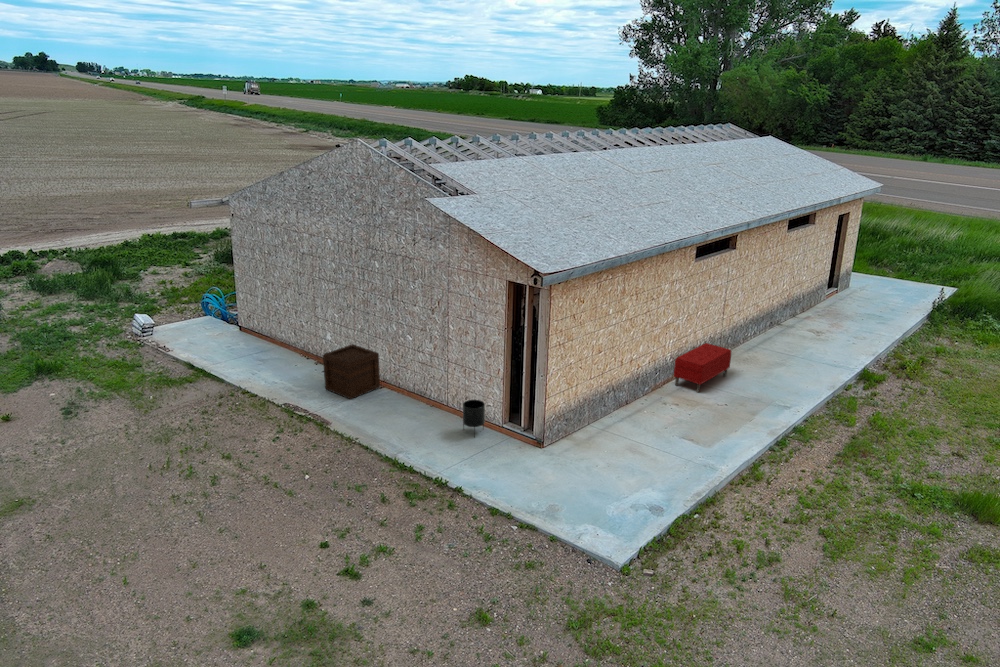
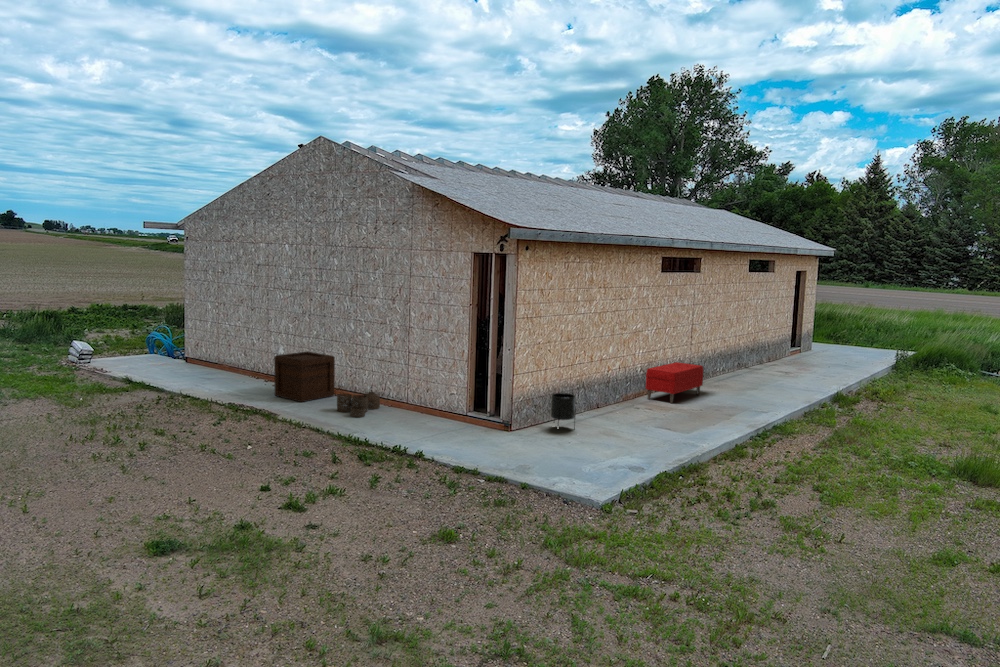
woven basket: none [383,391,423,424] -> present [337,391,380,417]
planter: present [463,400,485,428] -> present [551,393,576,425]

